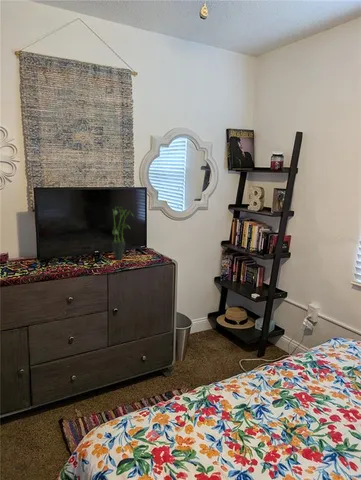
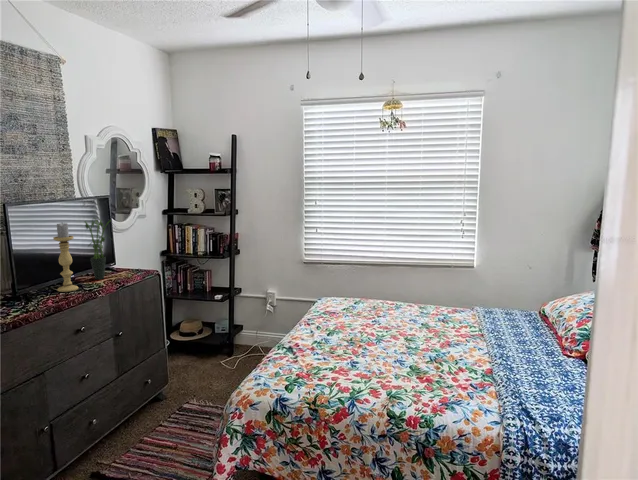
candle holder: none [71,208,88,267] -> present [53,223,78,292]

